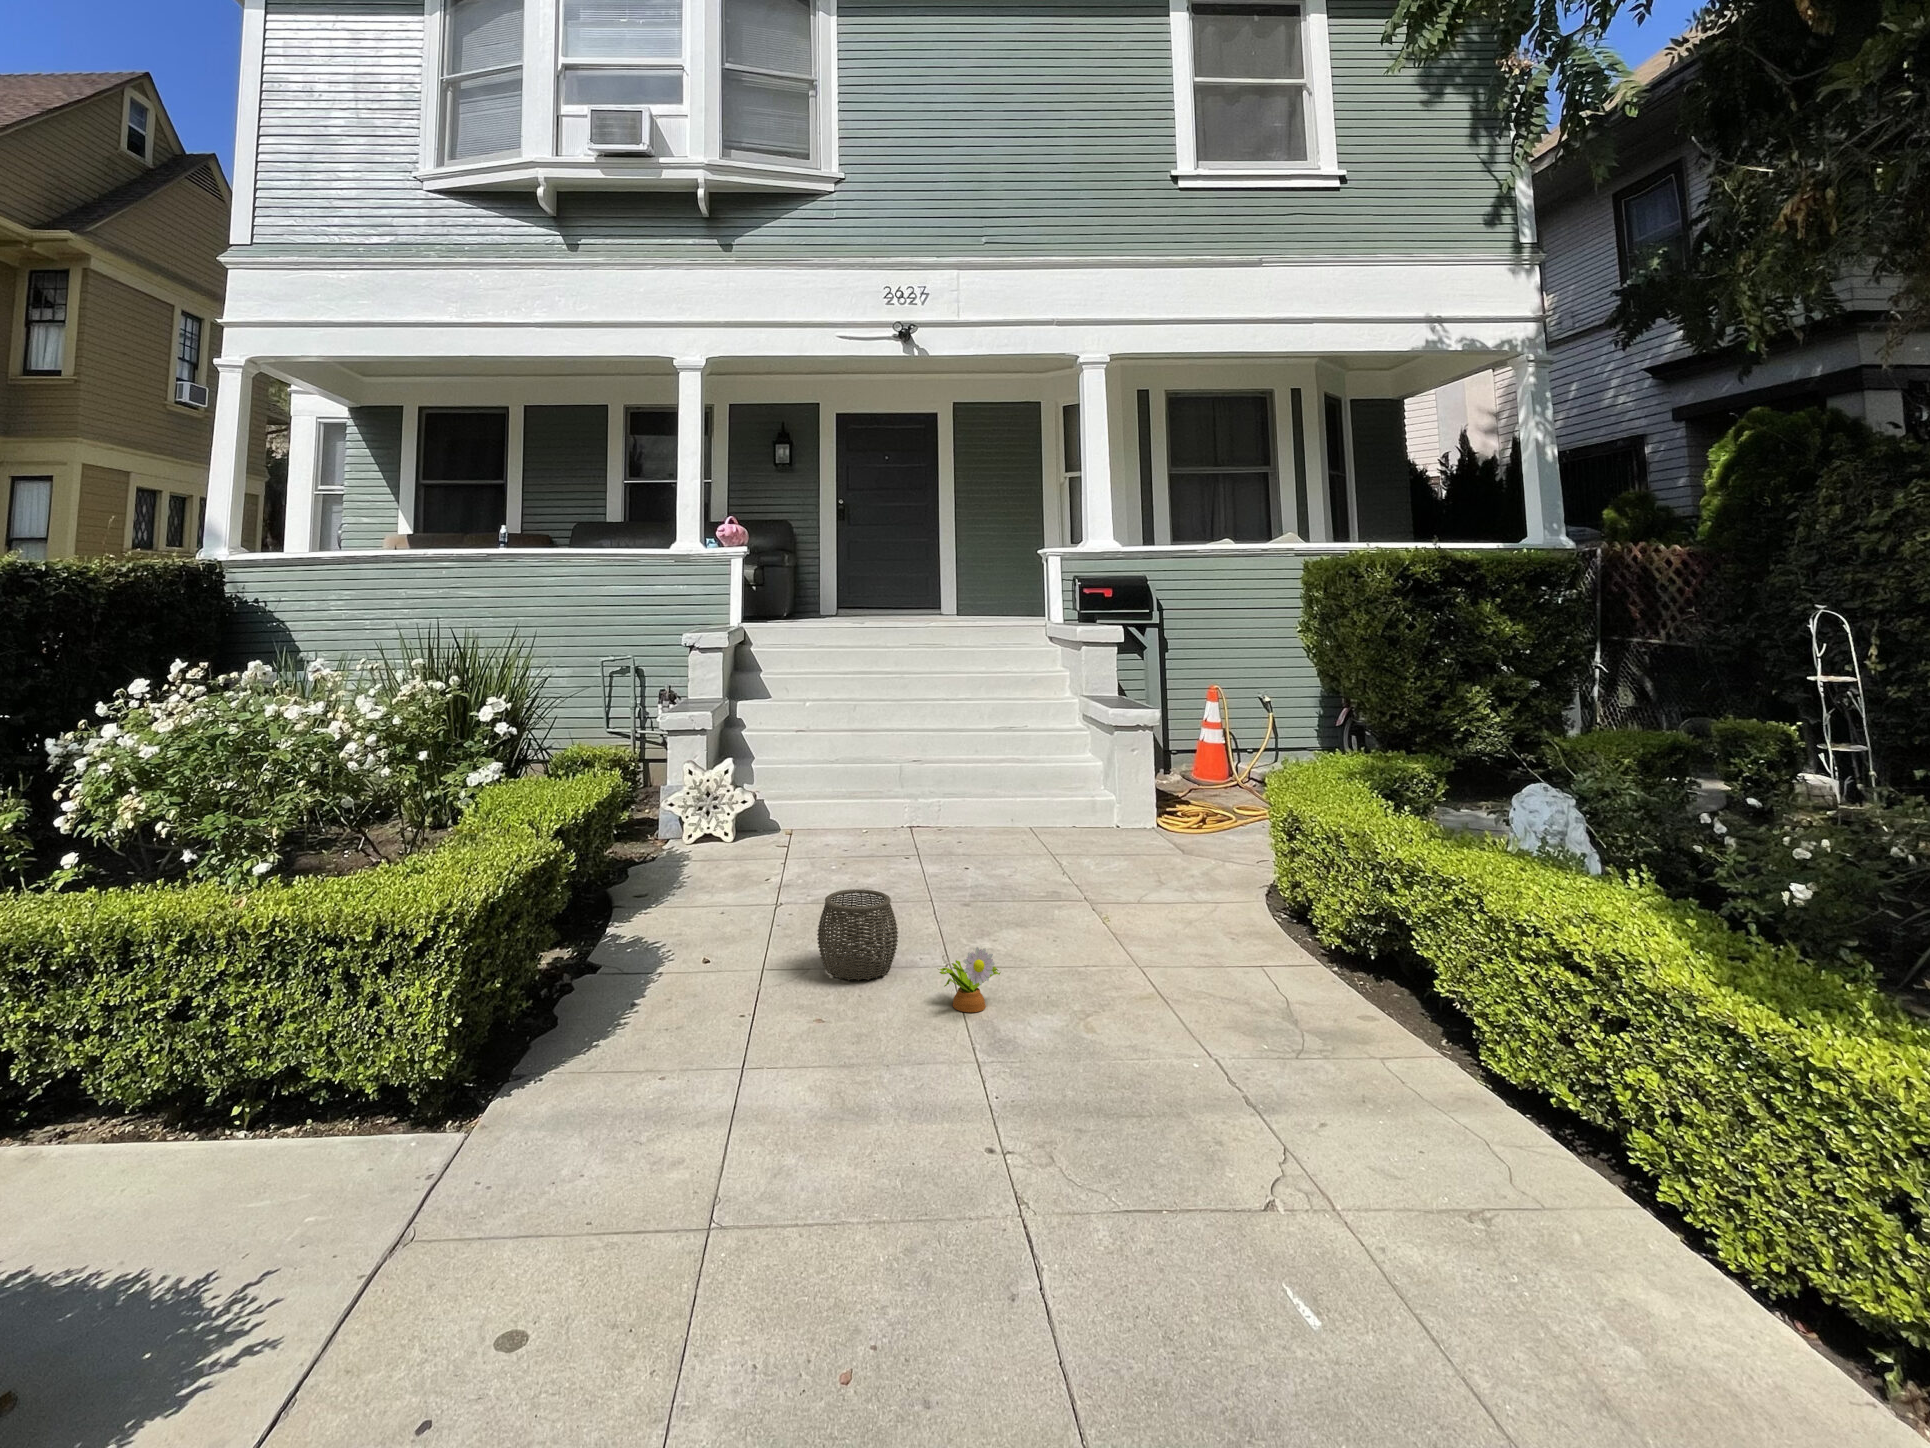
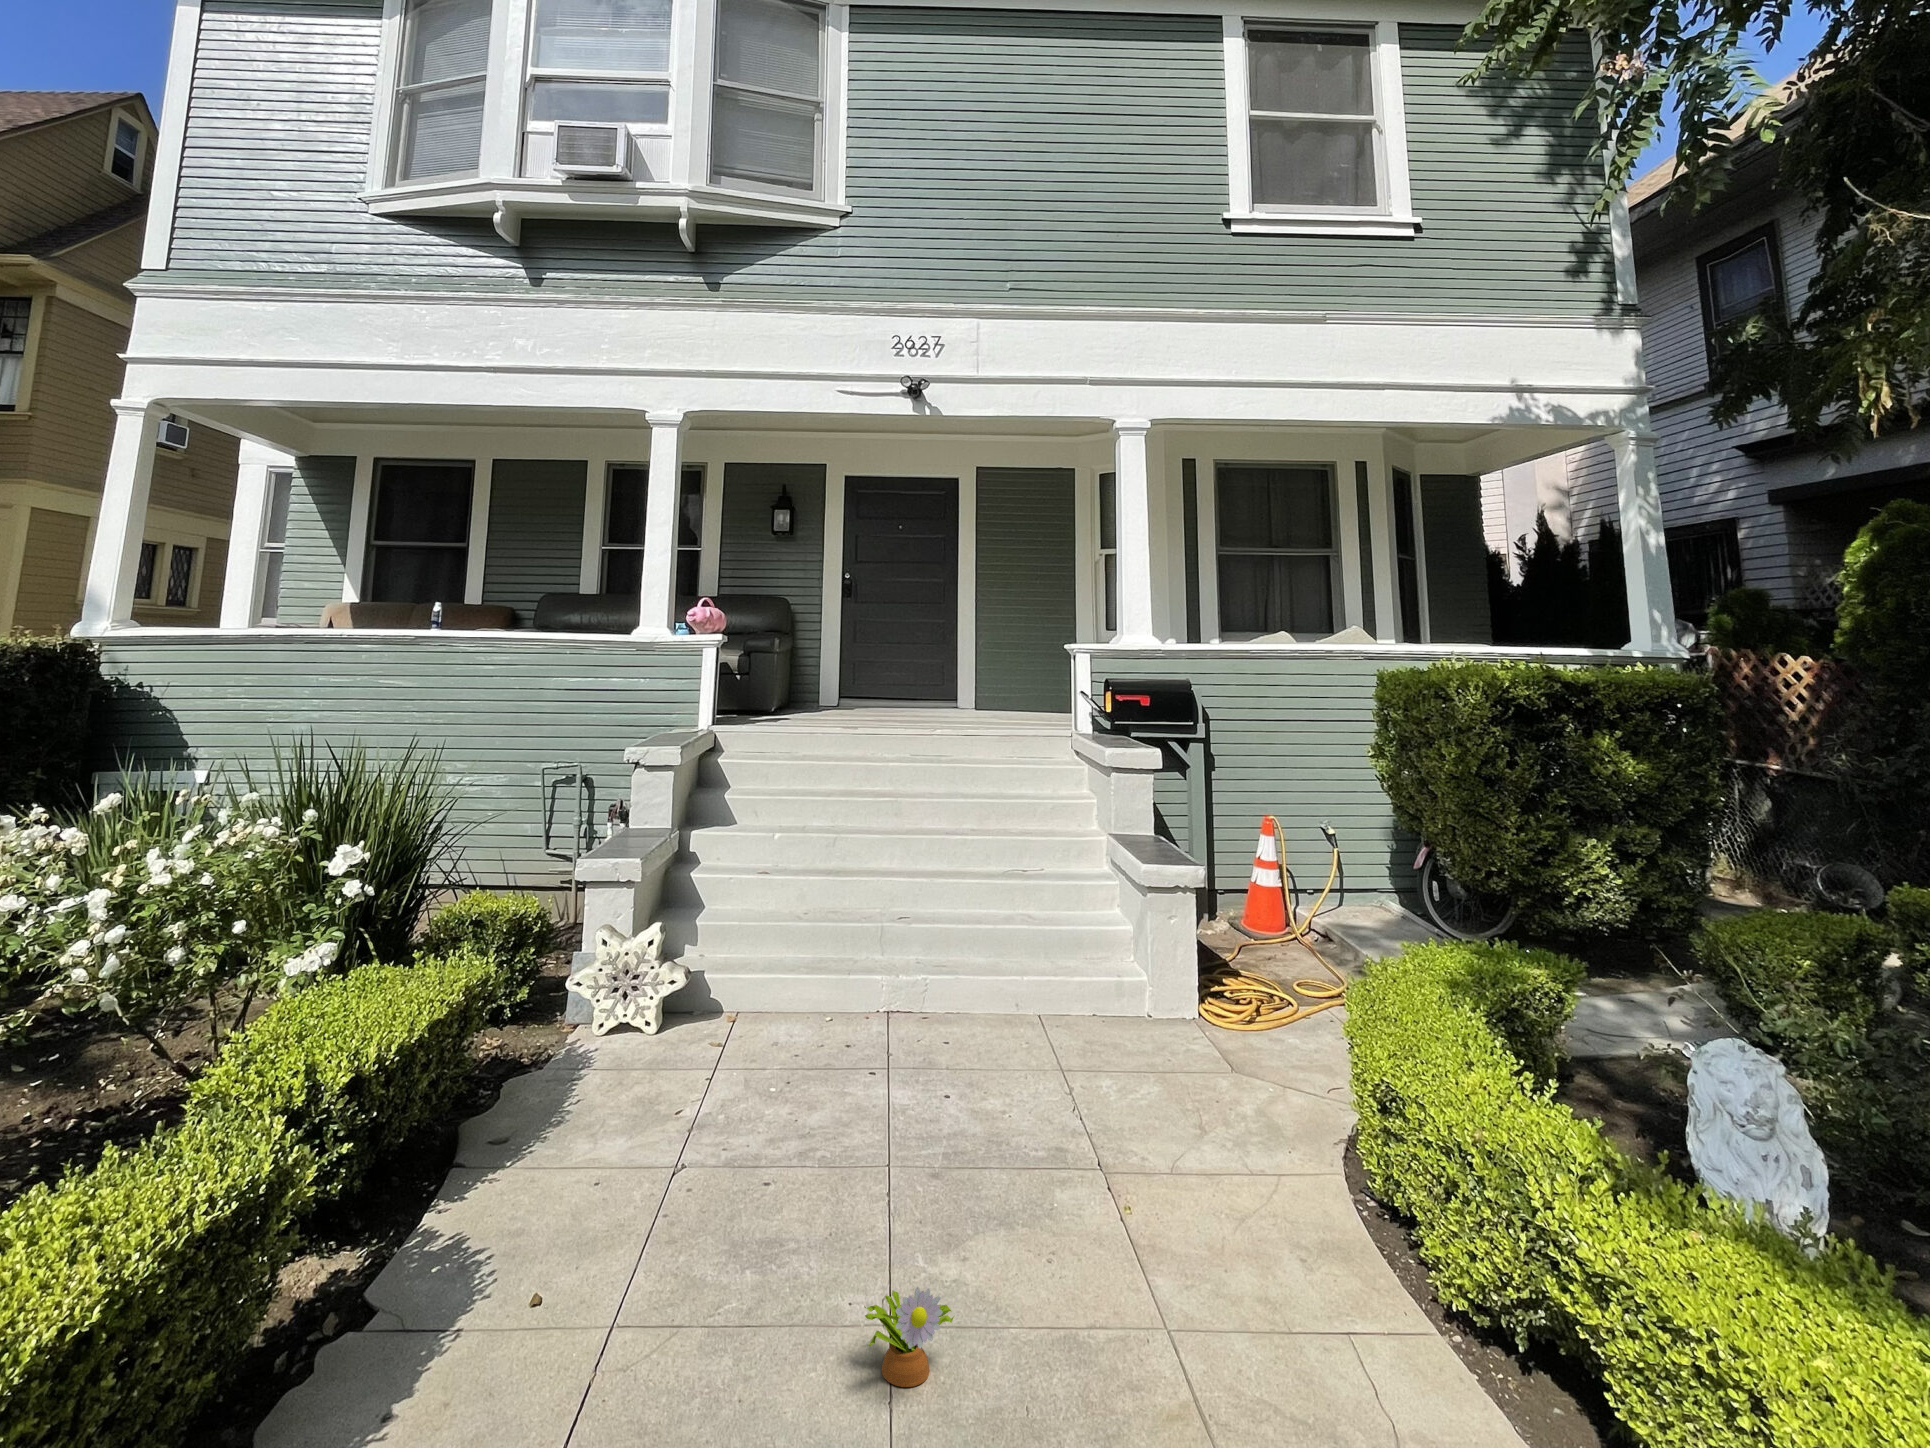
woven basket: present [817,889,898,980] -> none [707,1156,821,1308]

